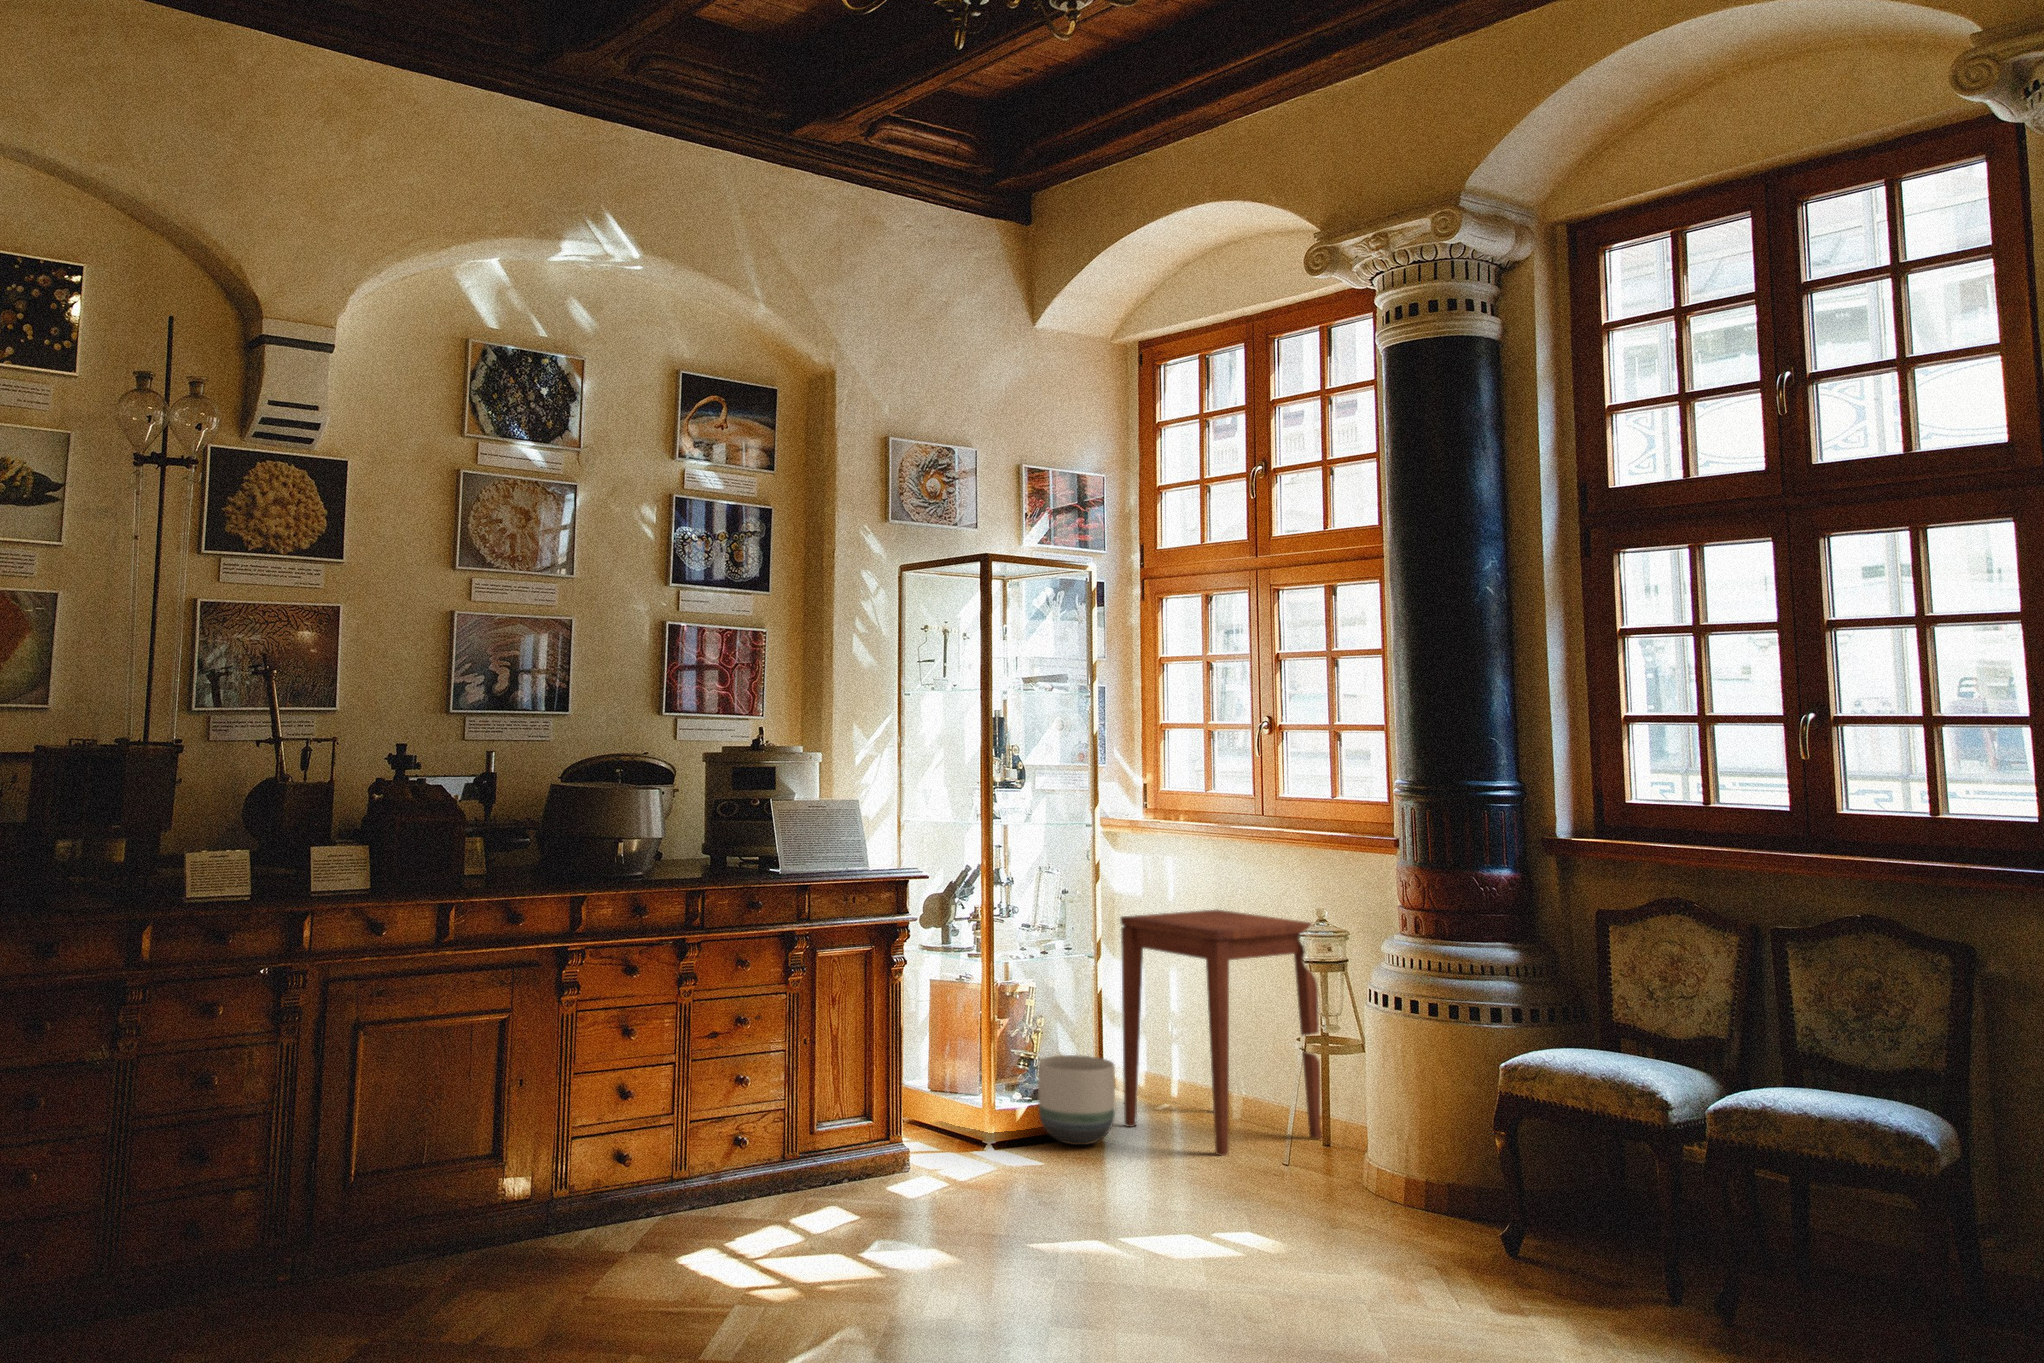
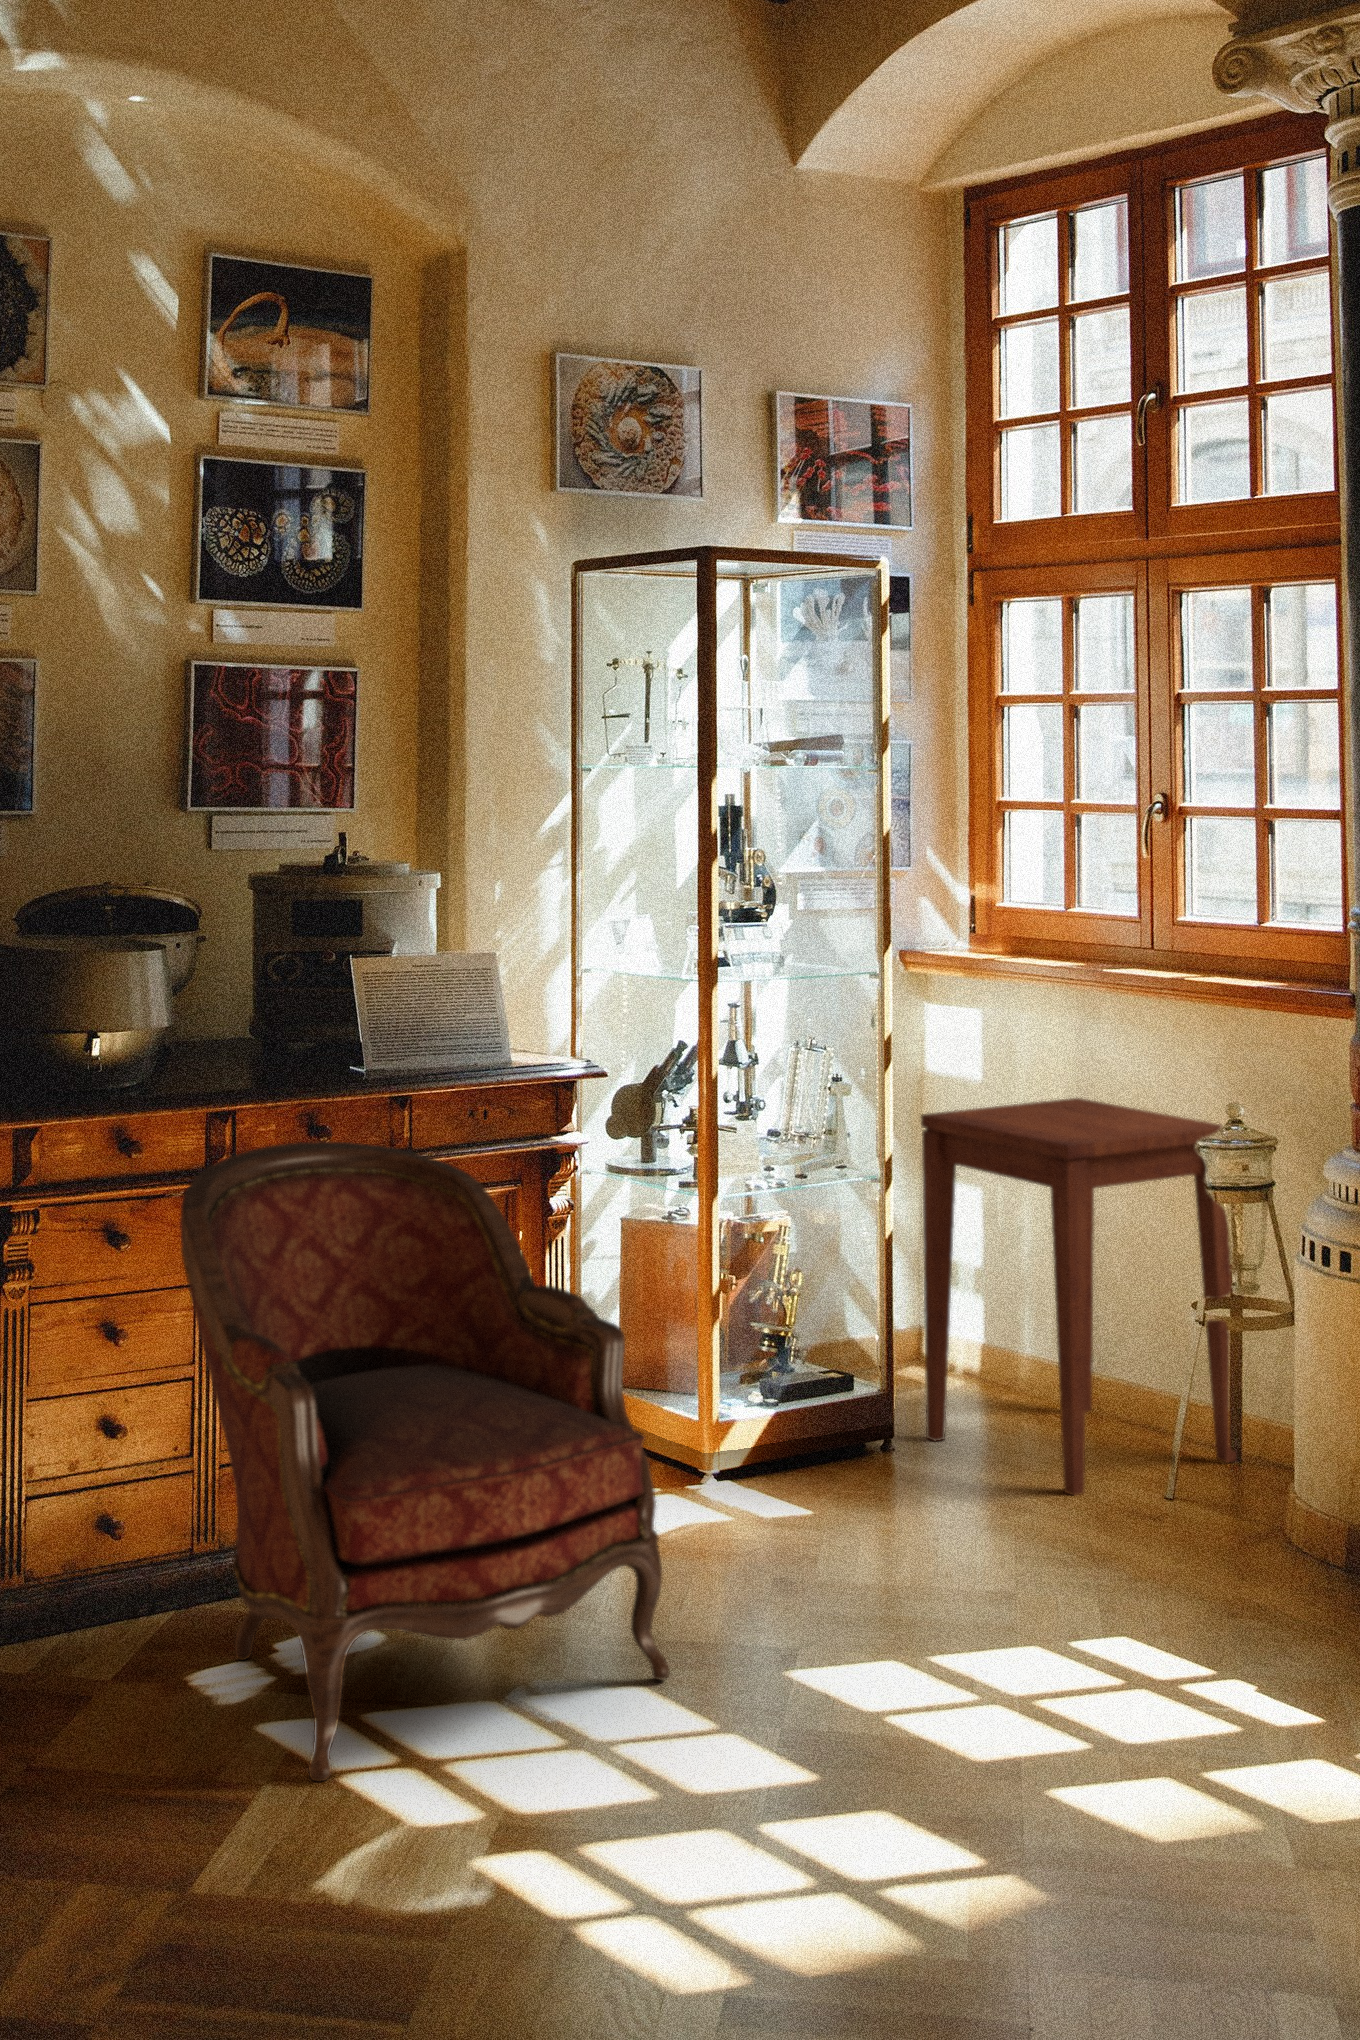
armchair: none [676,916,983,1303] -> present [180,1141,670,1782]
planter: present [1038,1055,1115,1145] -> none [787,1333,907,1476]

